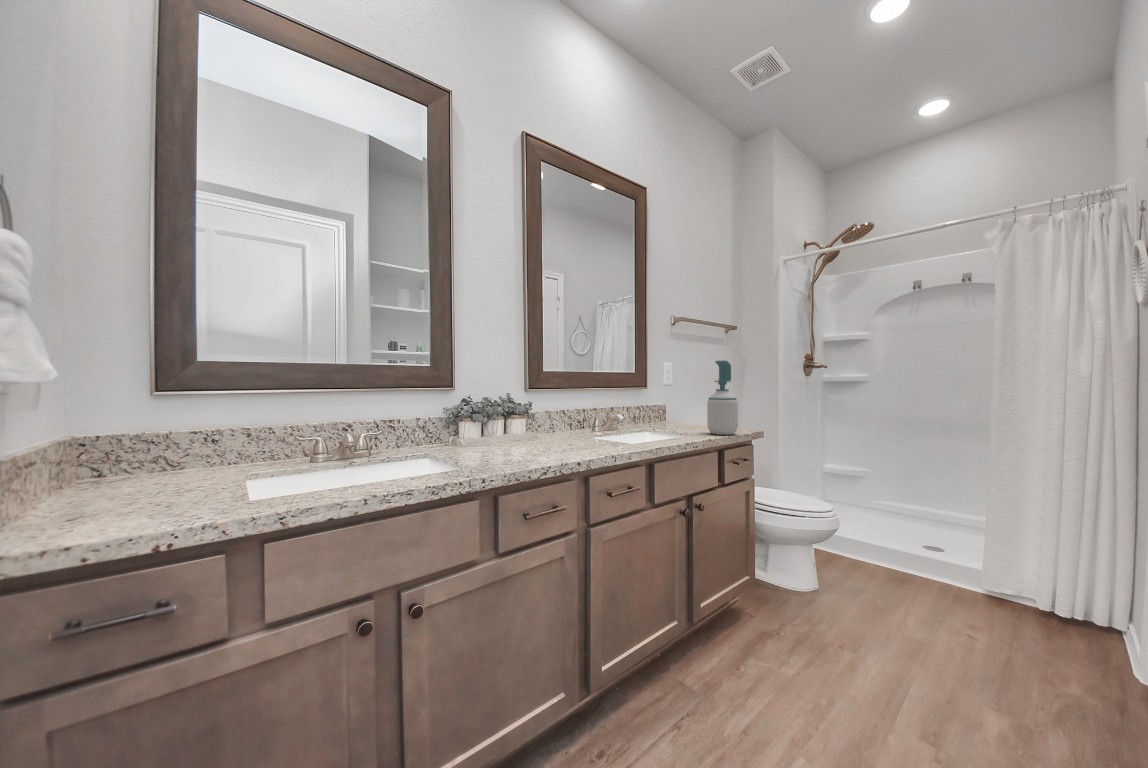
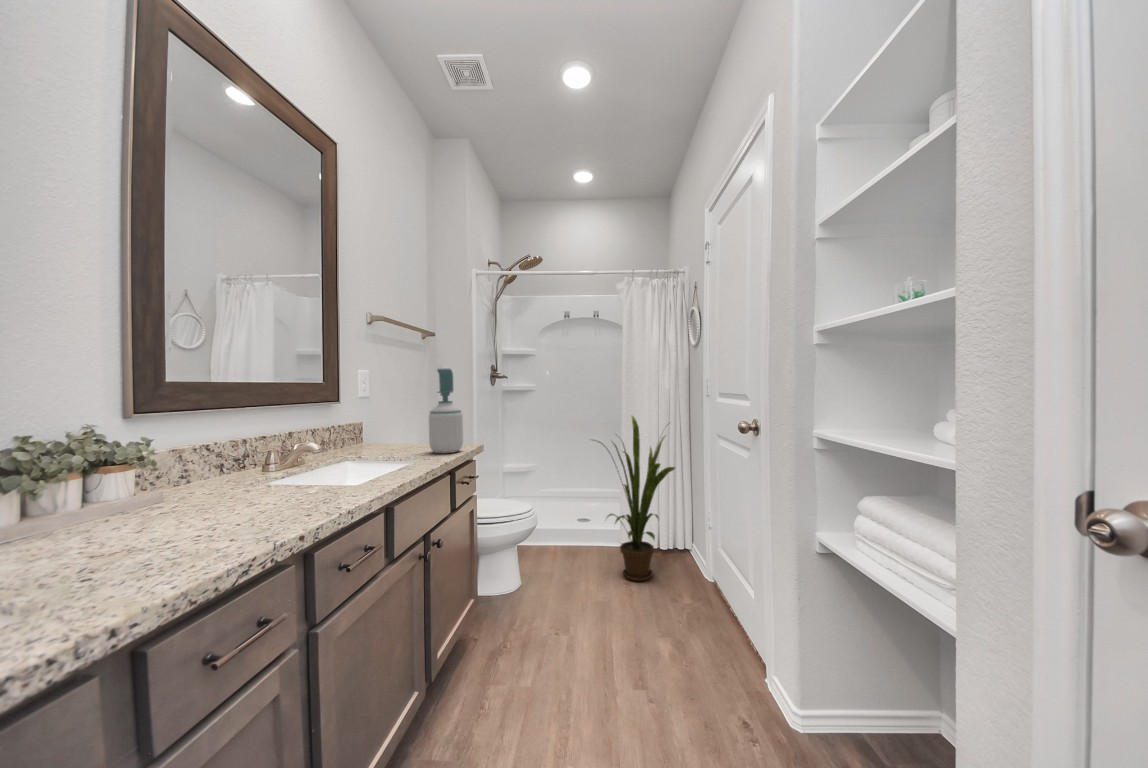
house plant: none [917,419,1073,638] -> present [592,416,675,581]

